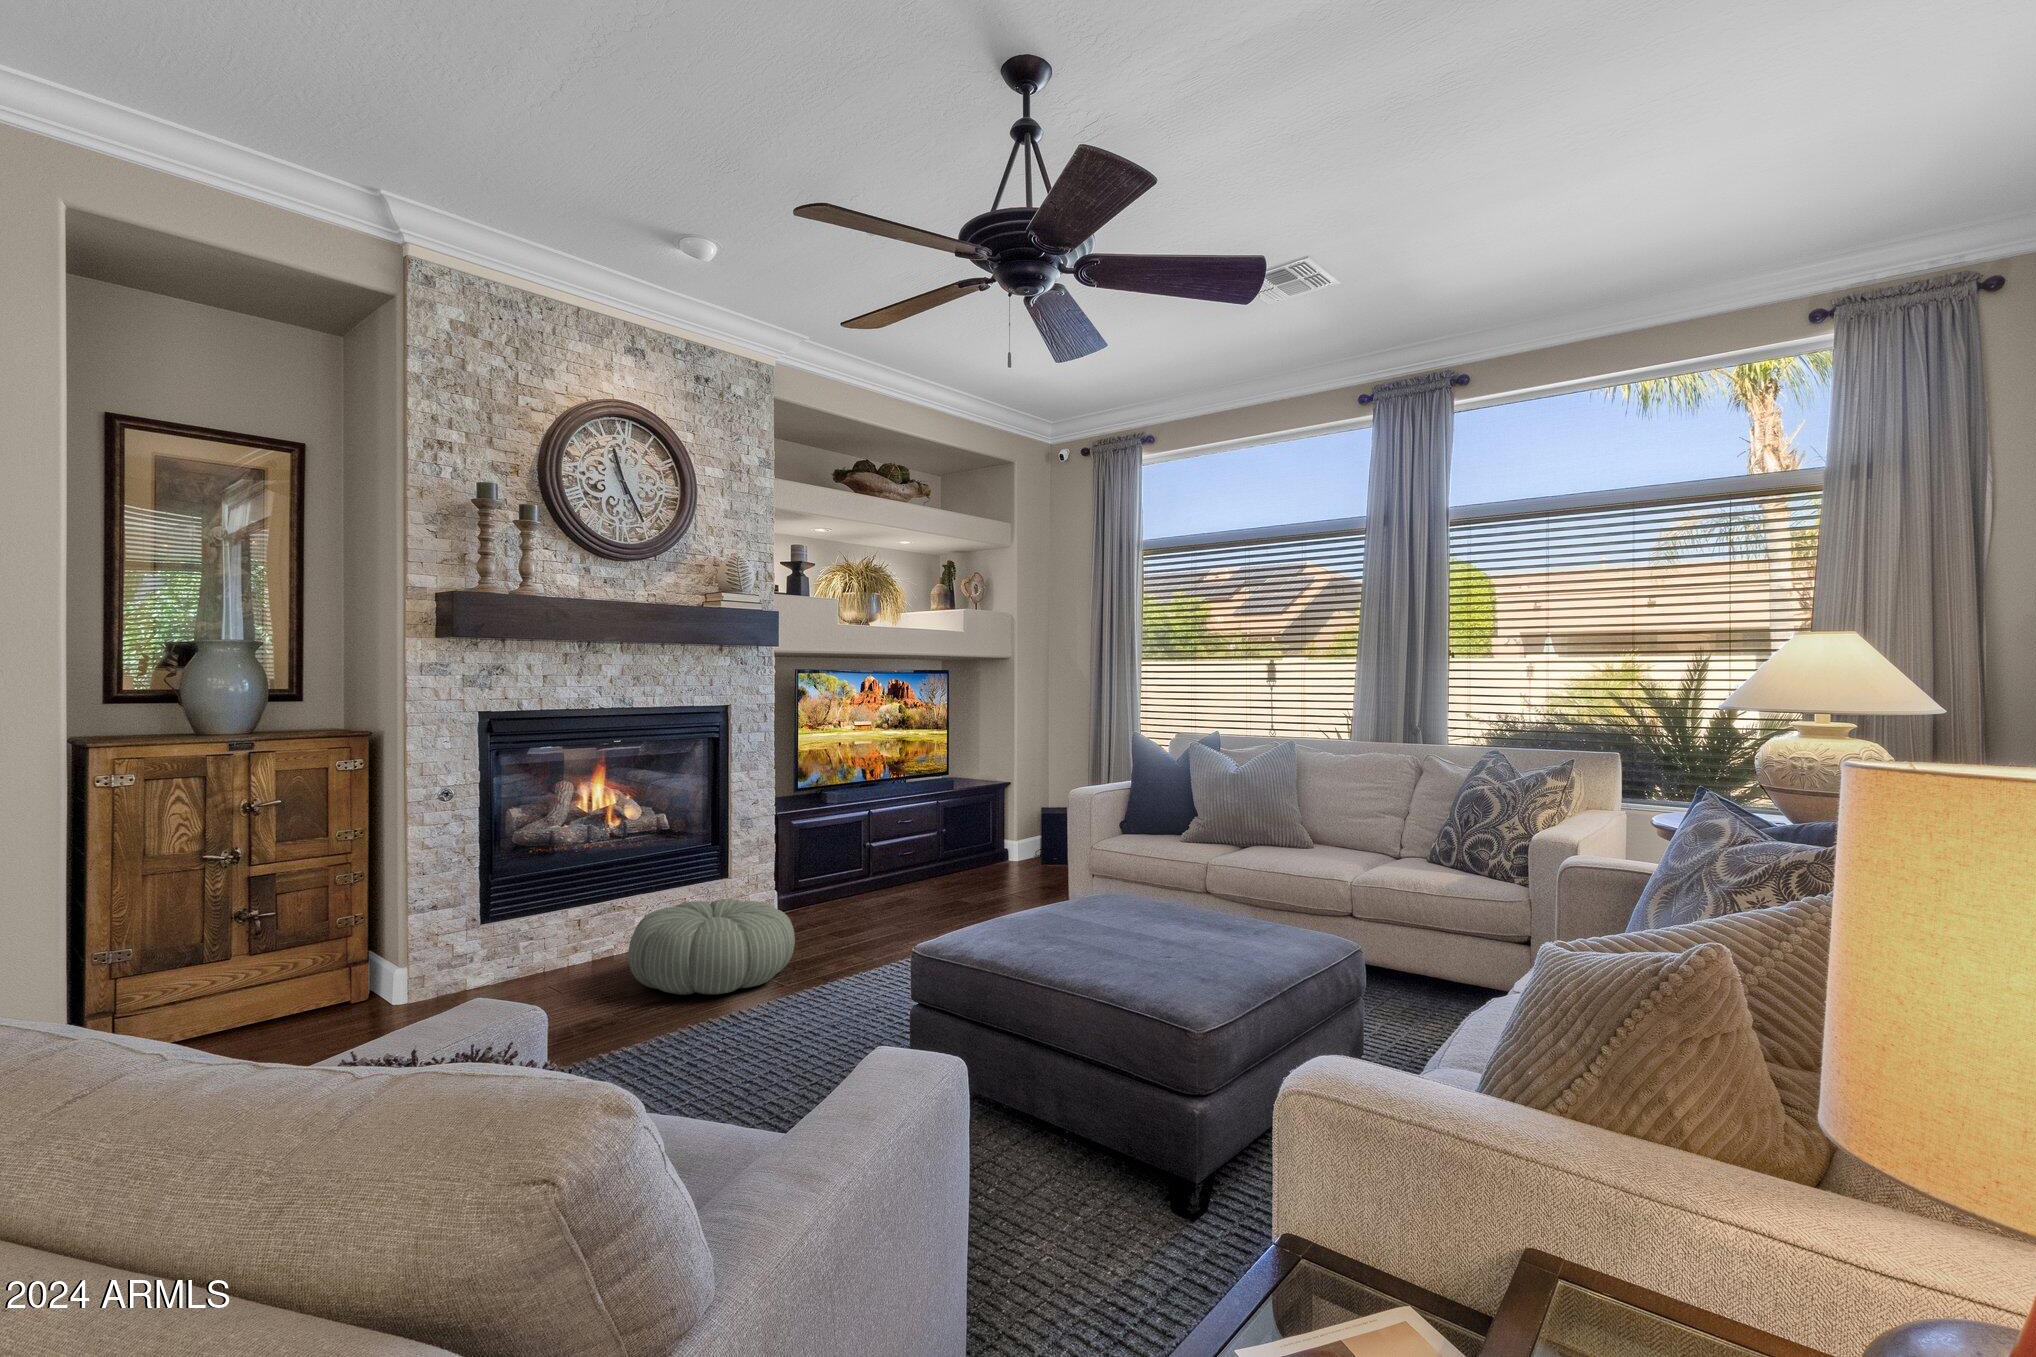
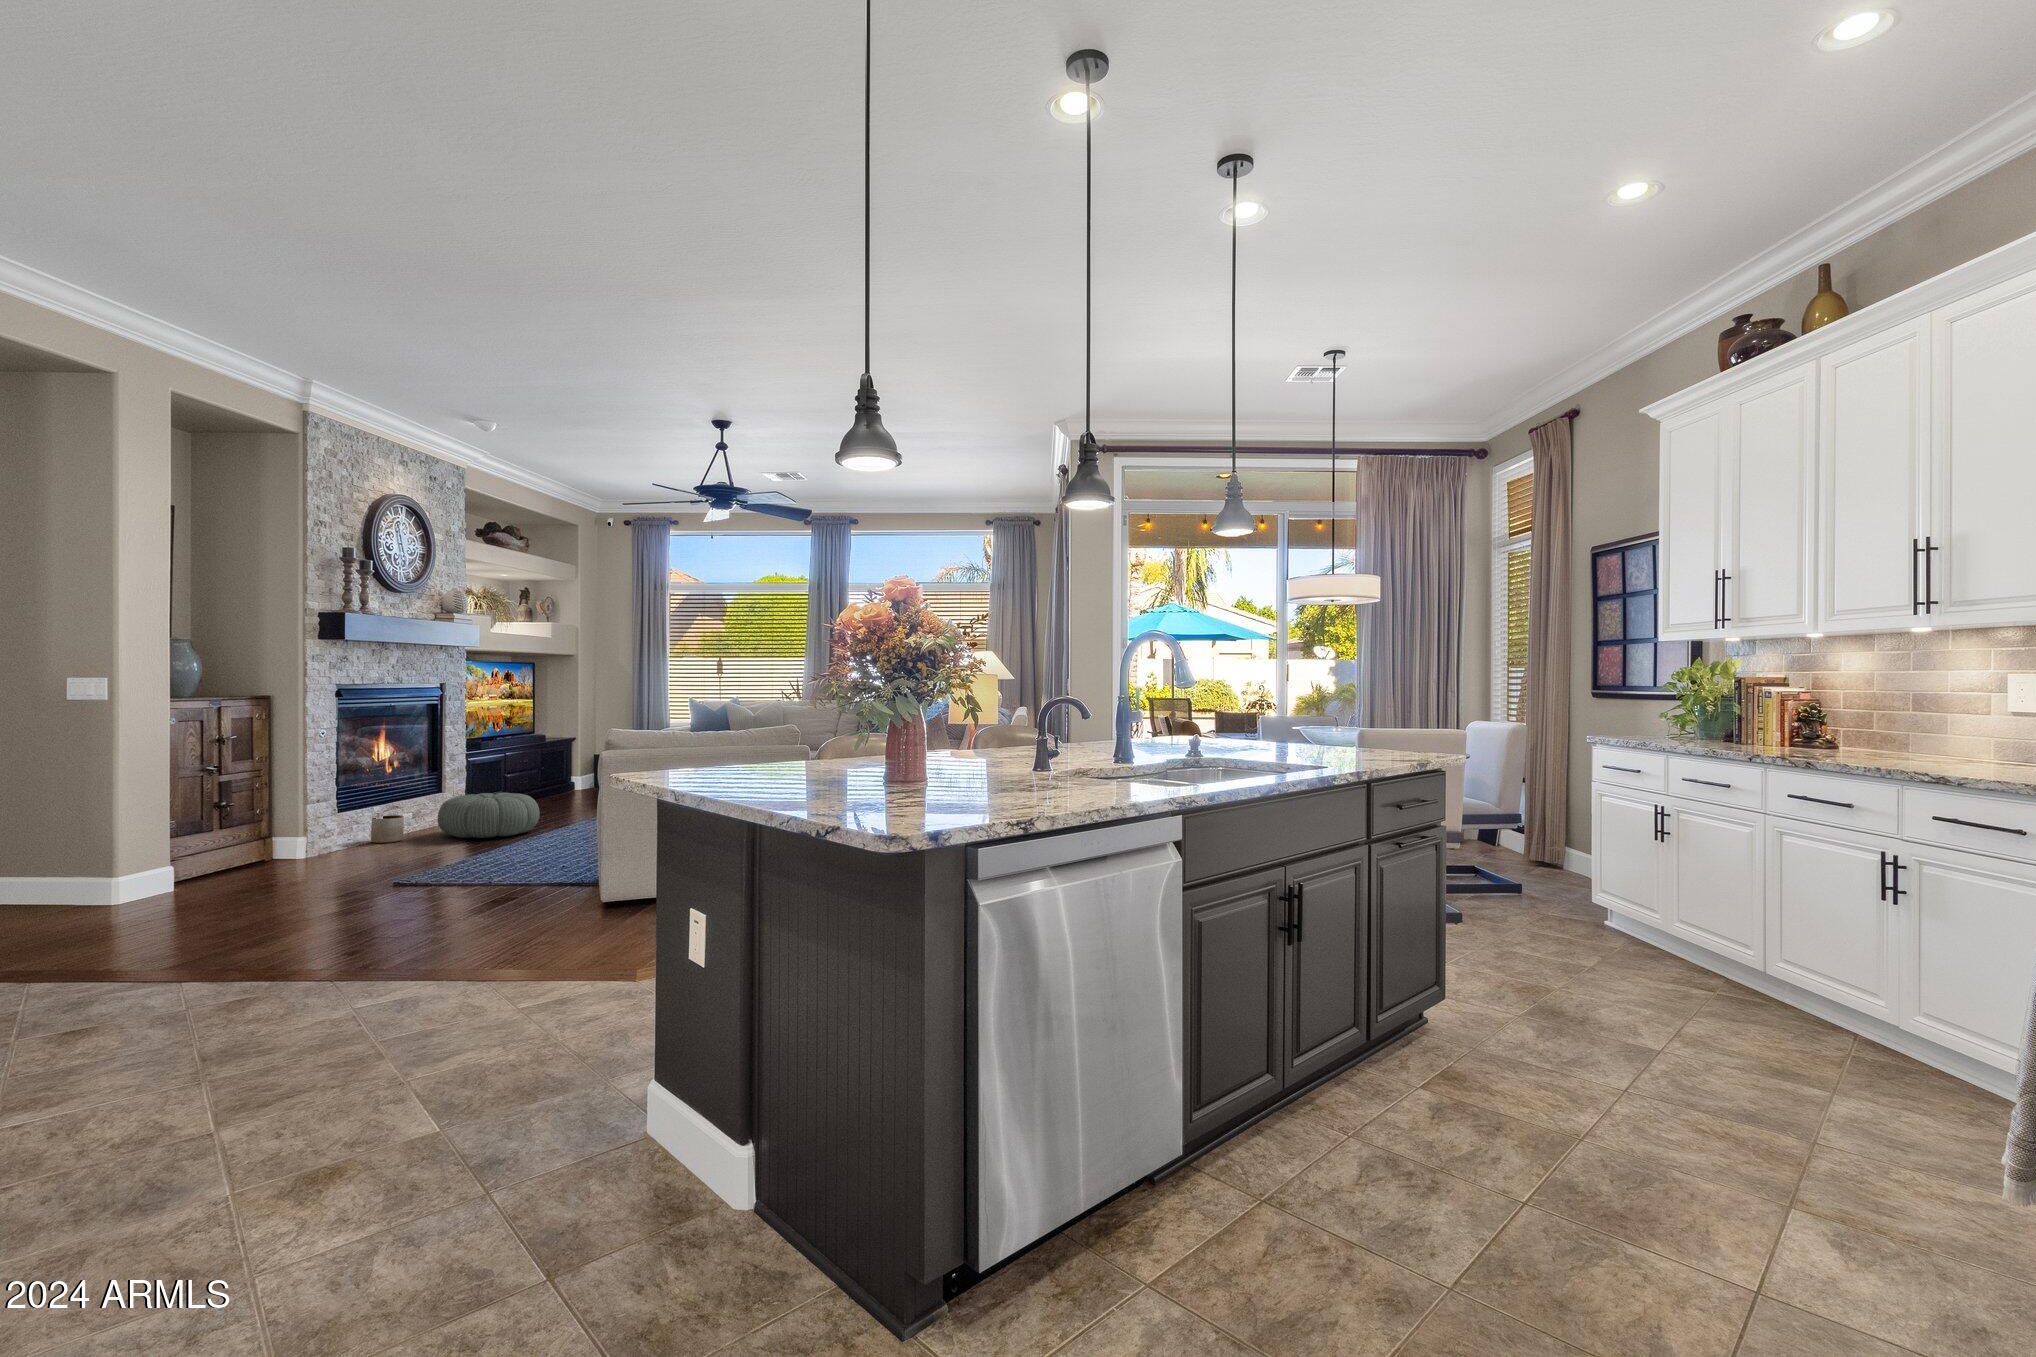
planter: none [548,927,599,978] -> present [371,815,404,843]

